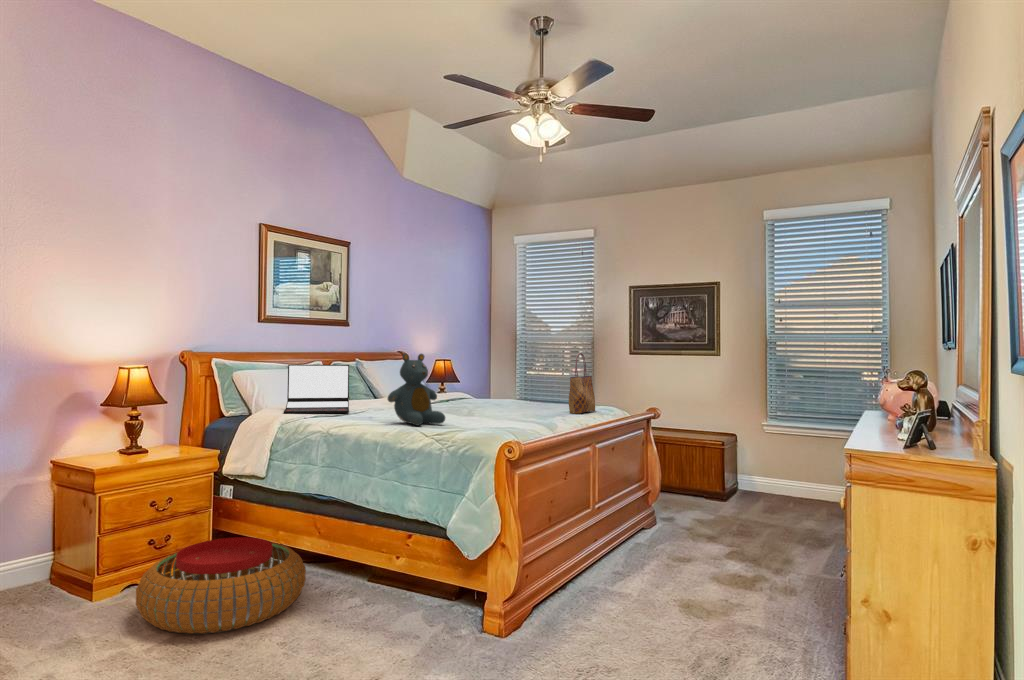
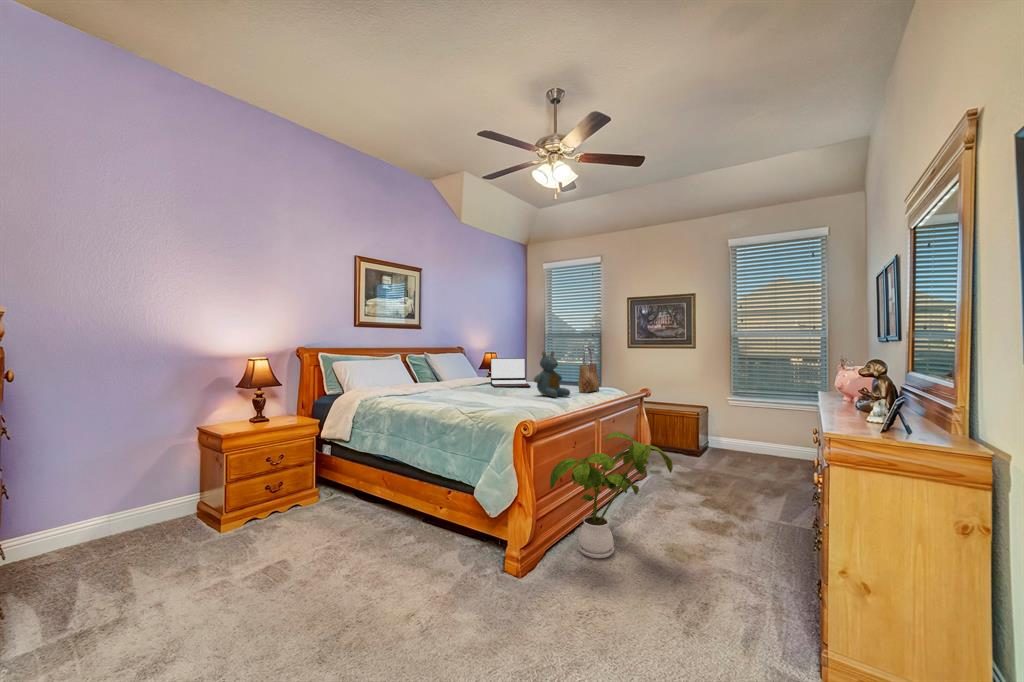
teddy bear: present [388,354,445,425] -> present [534,352,570,397]
laptop: present [284,365,349,414] -> present [491,358,531,388]
house plant: none [539,457,687,612] -> present [550,432,673,558]
pouf: present [136,537,306,634] -> none [242,487,374,567]

